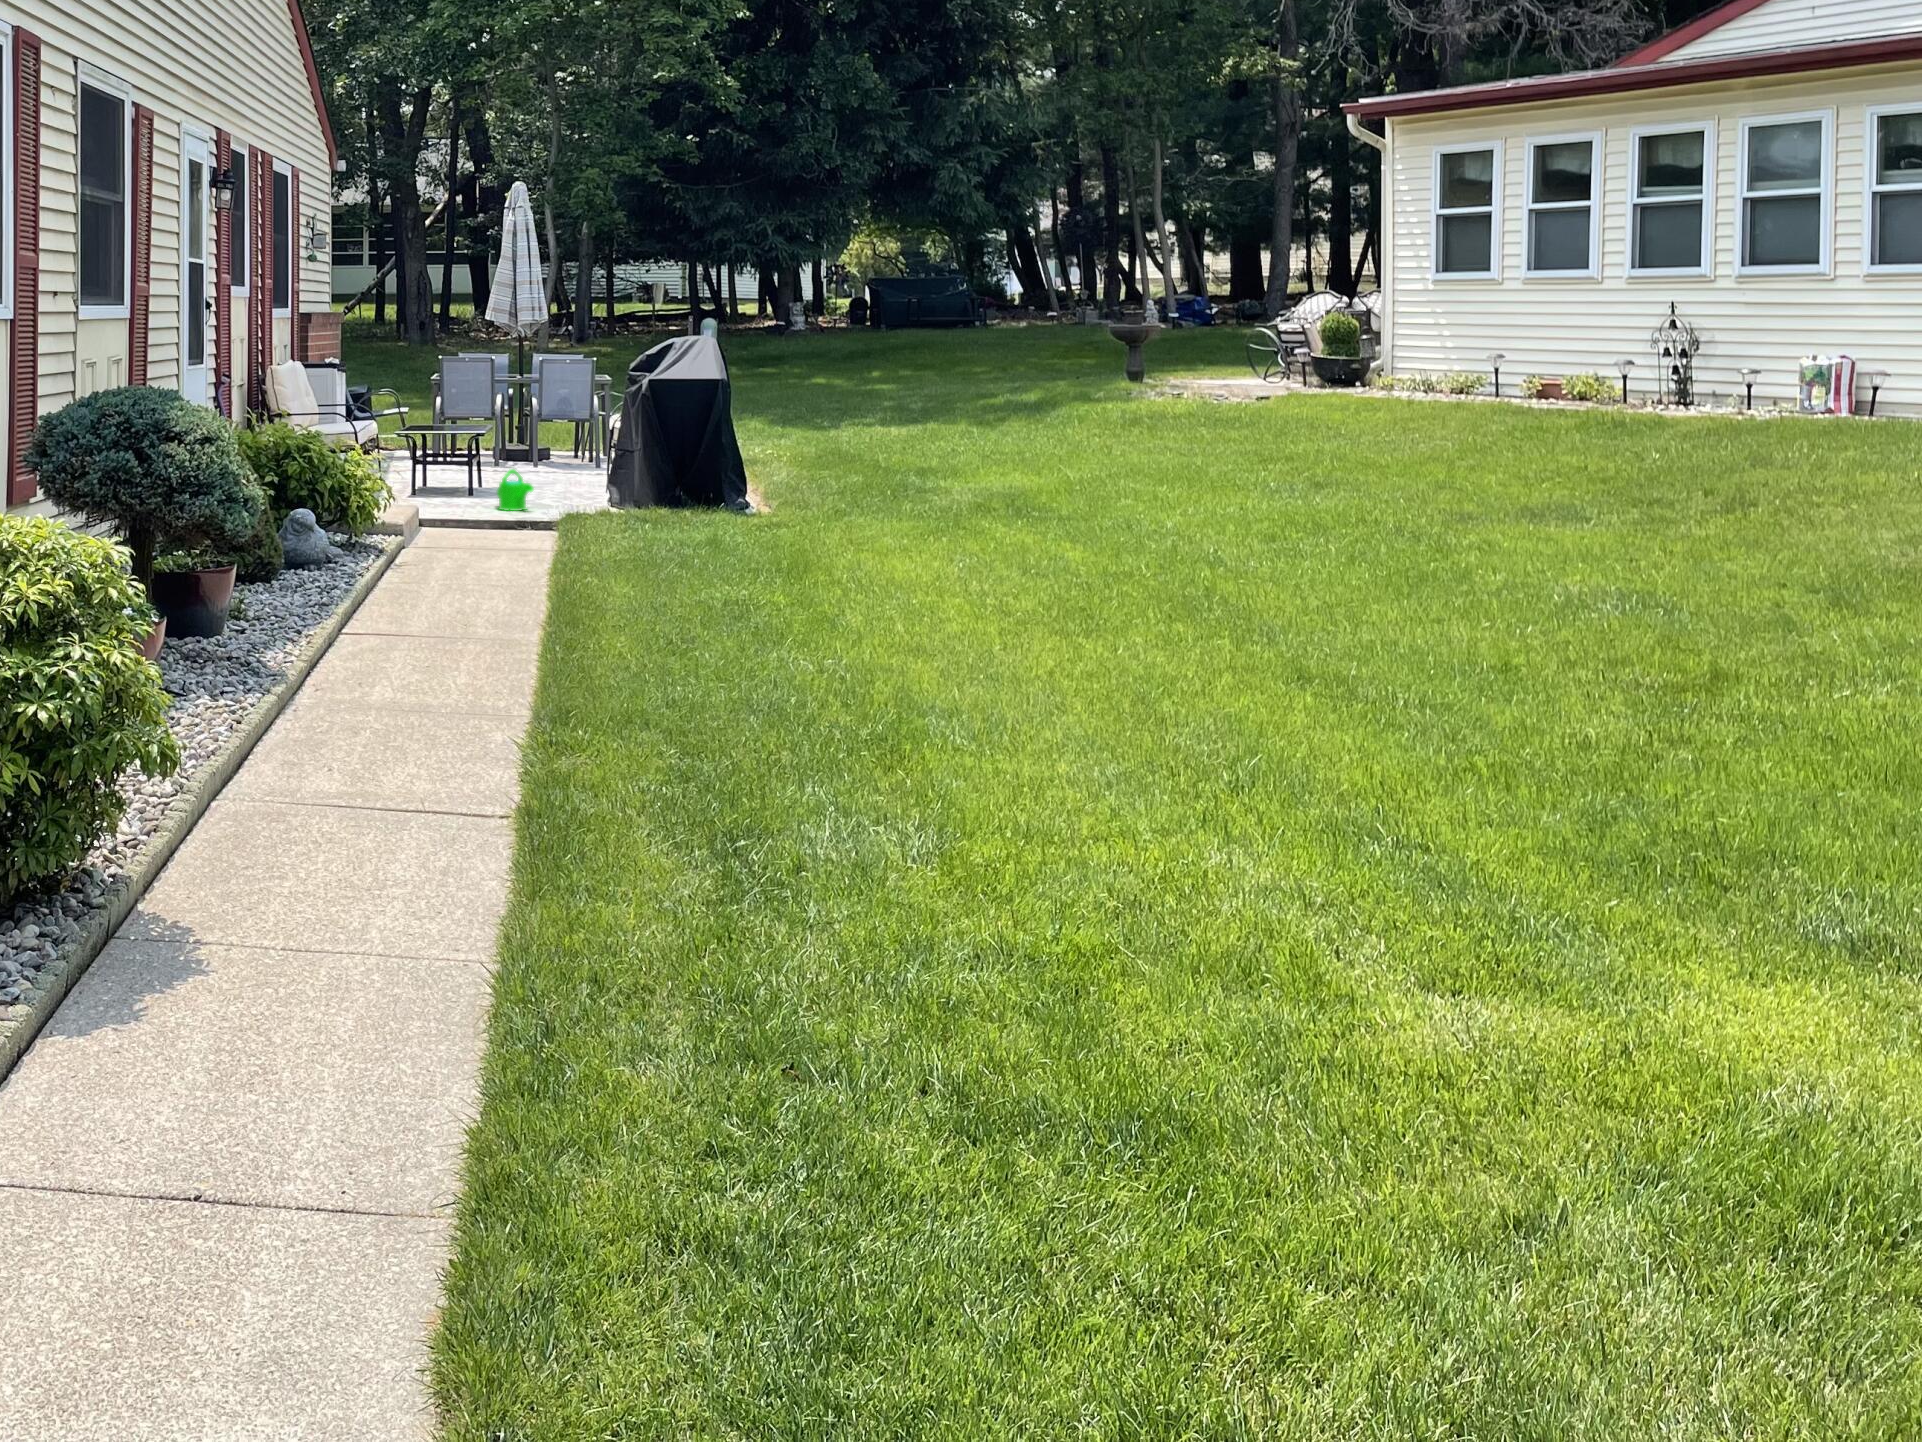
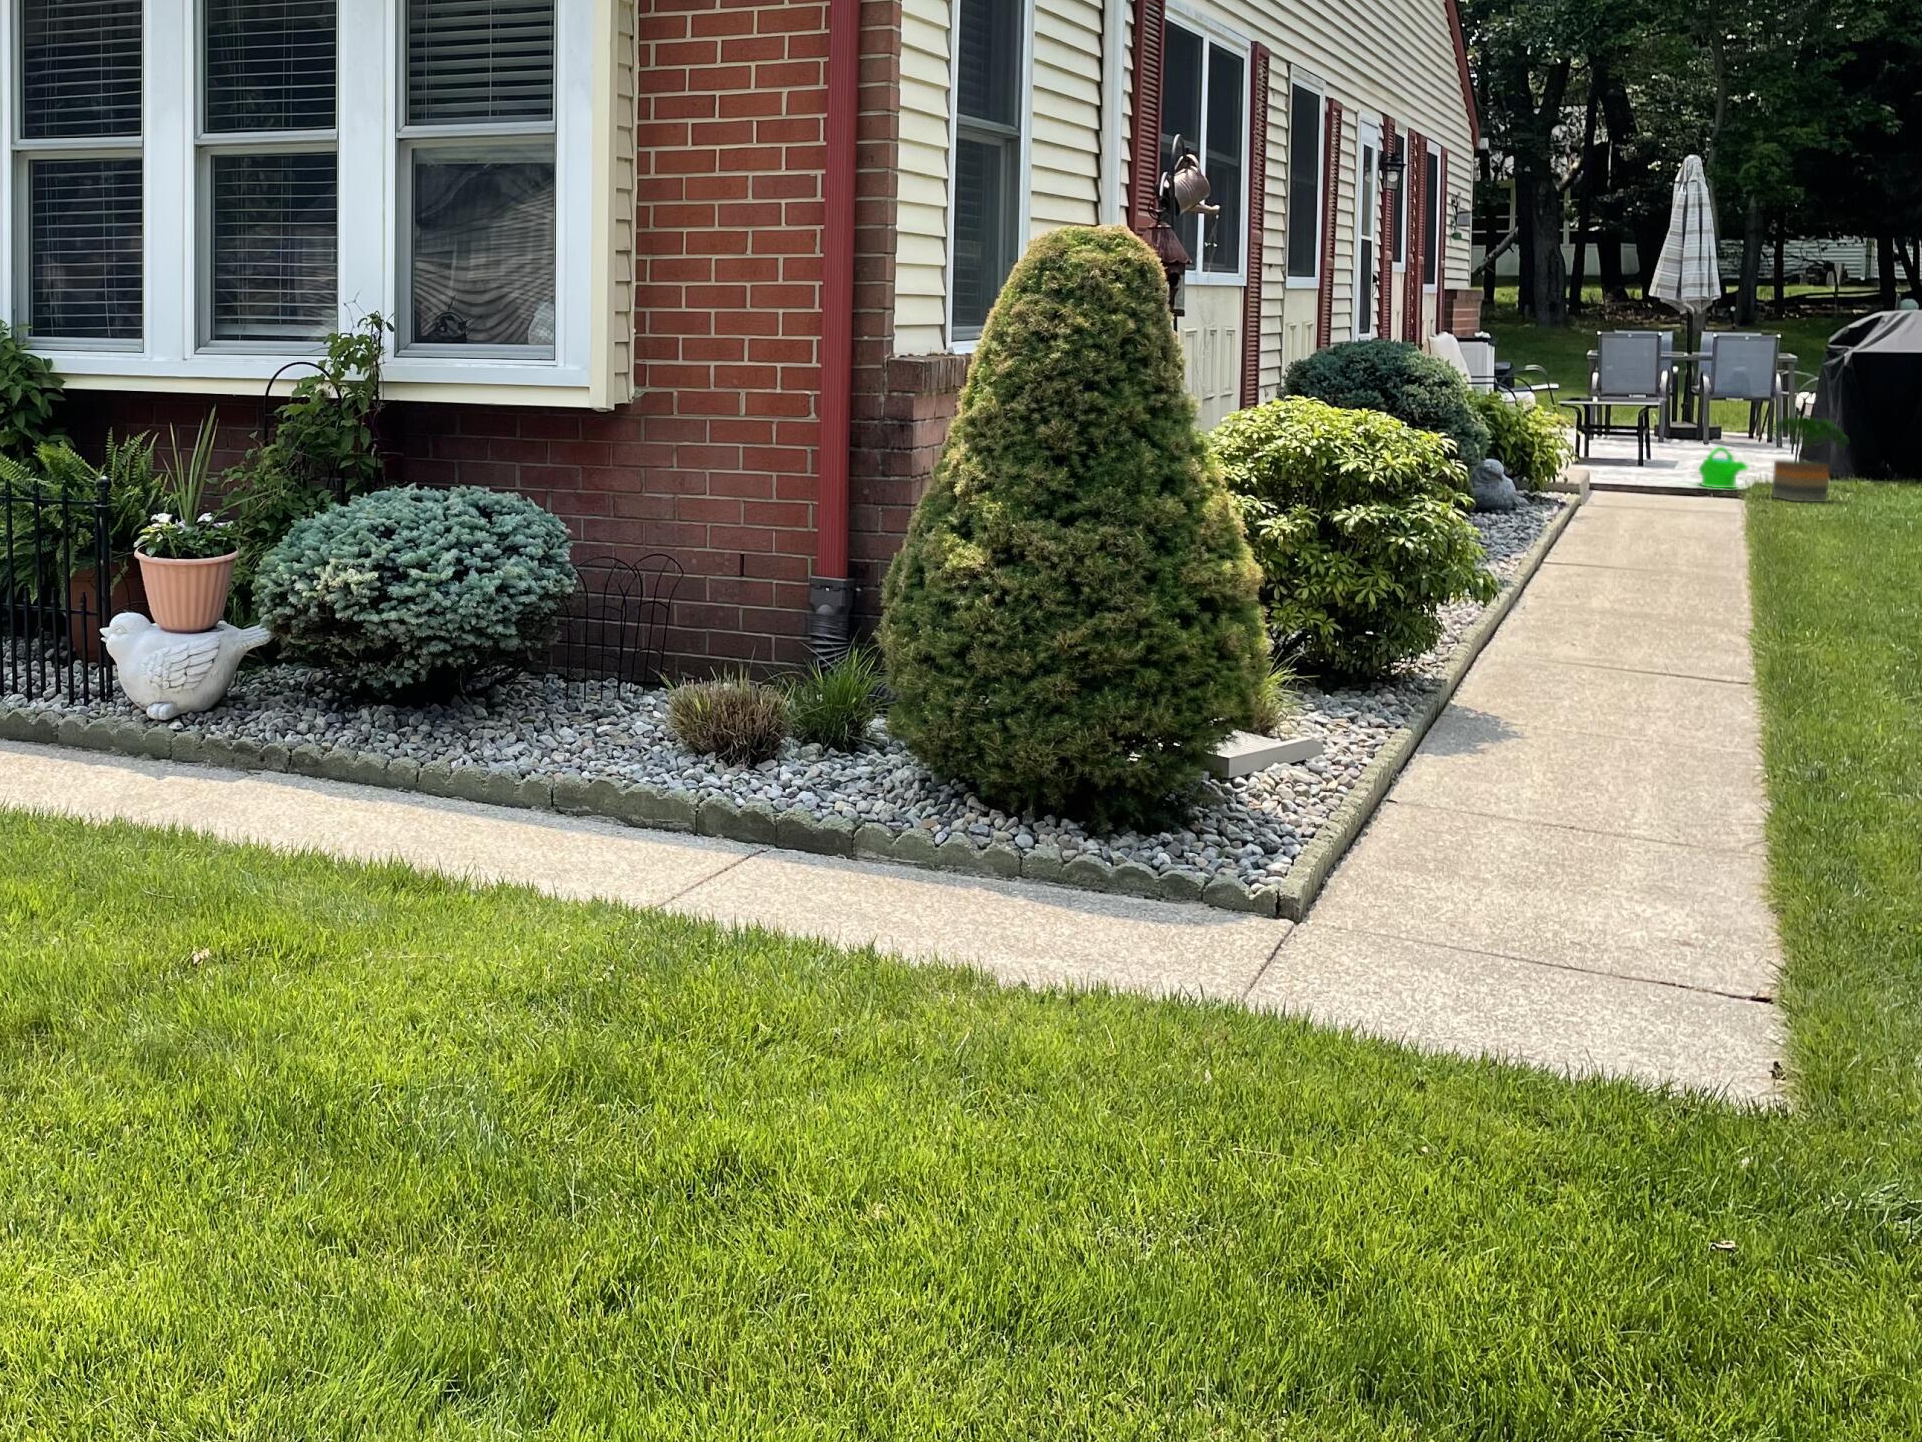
potted tree: none [545,435,609,521] -> present [1770,416,1848,502]

